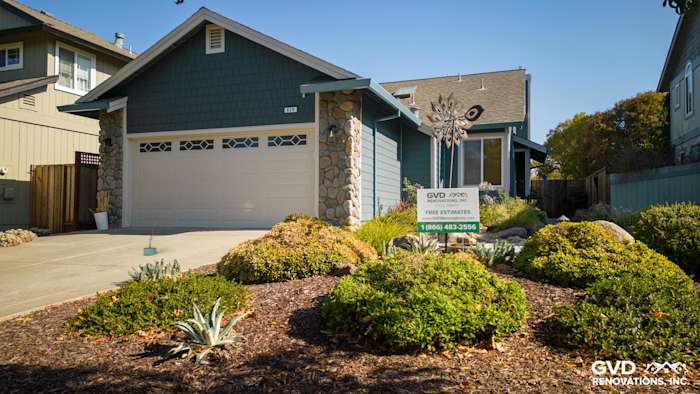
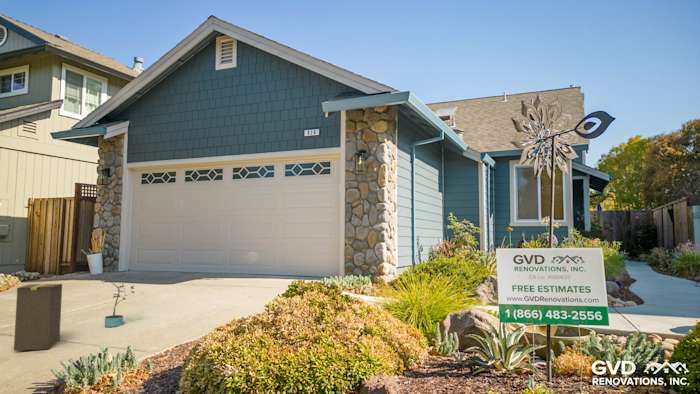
cardboard box: none [88,221,116,266] -> present [14,284,62,351]

